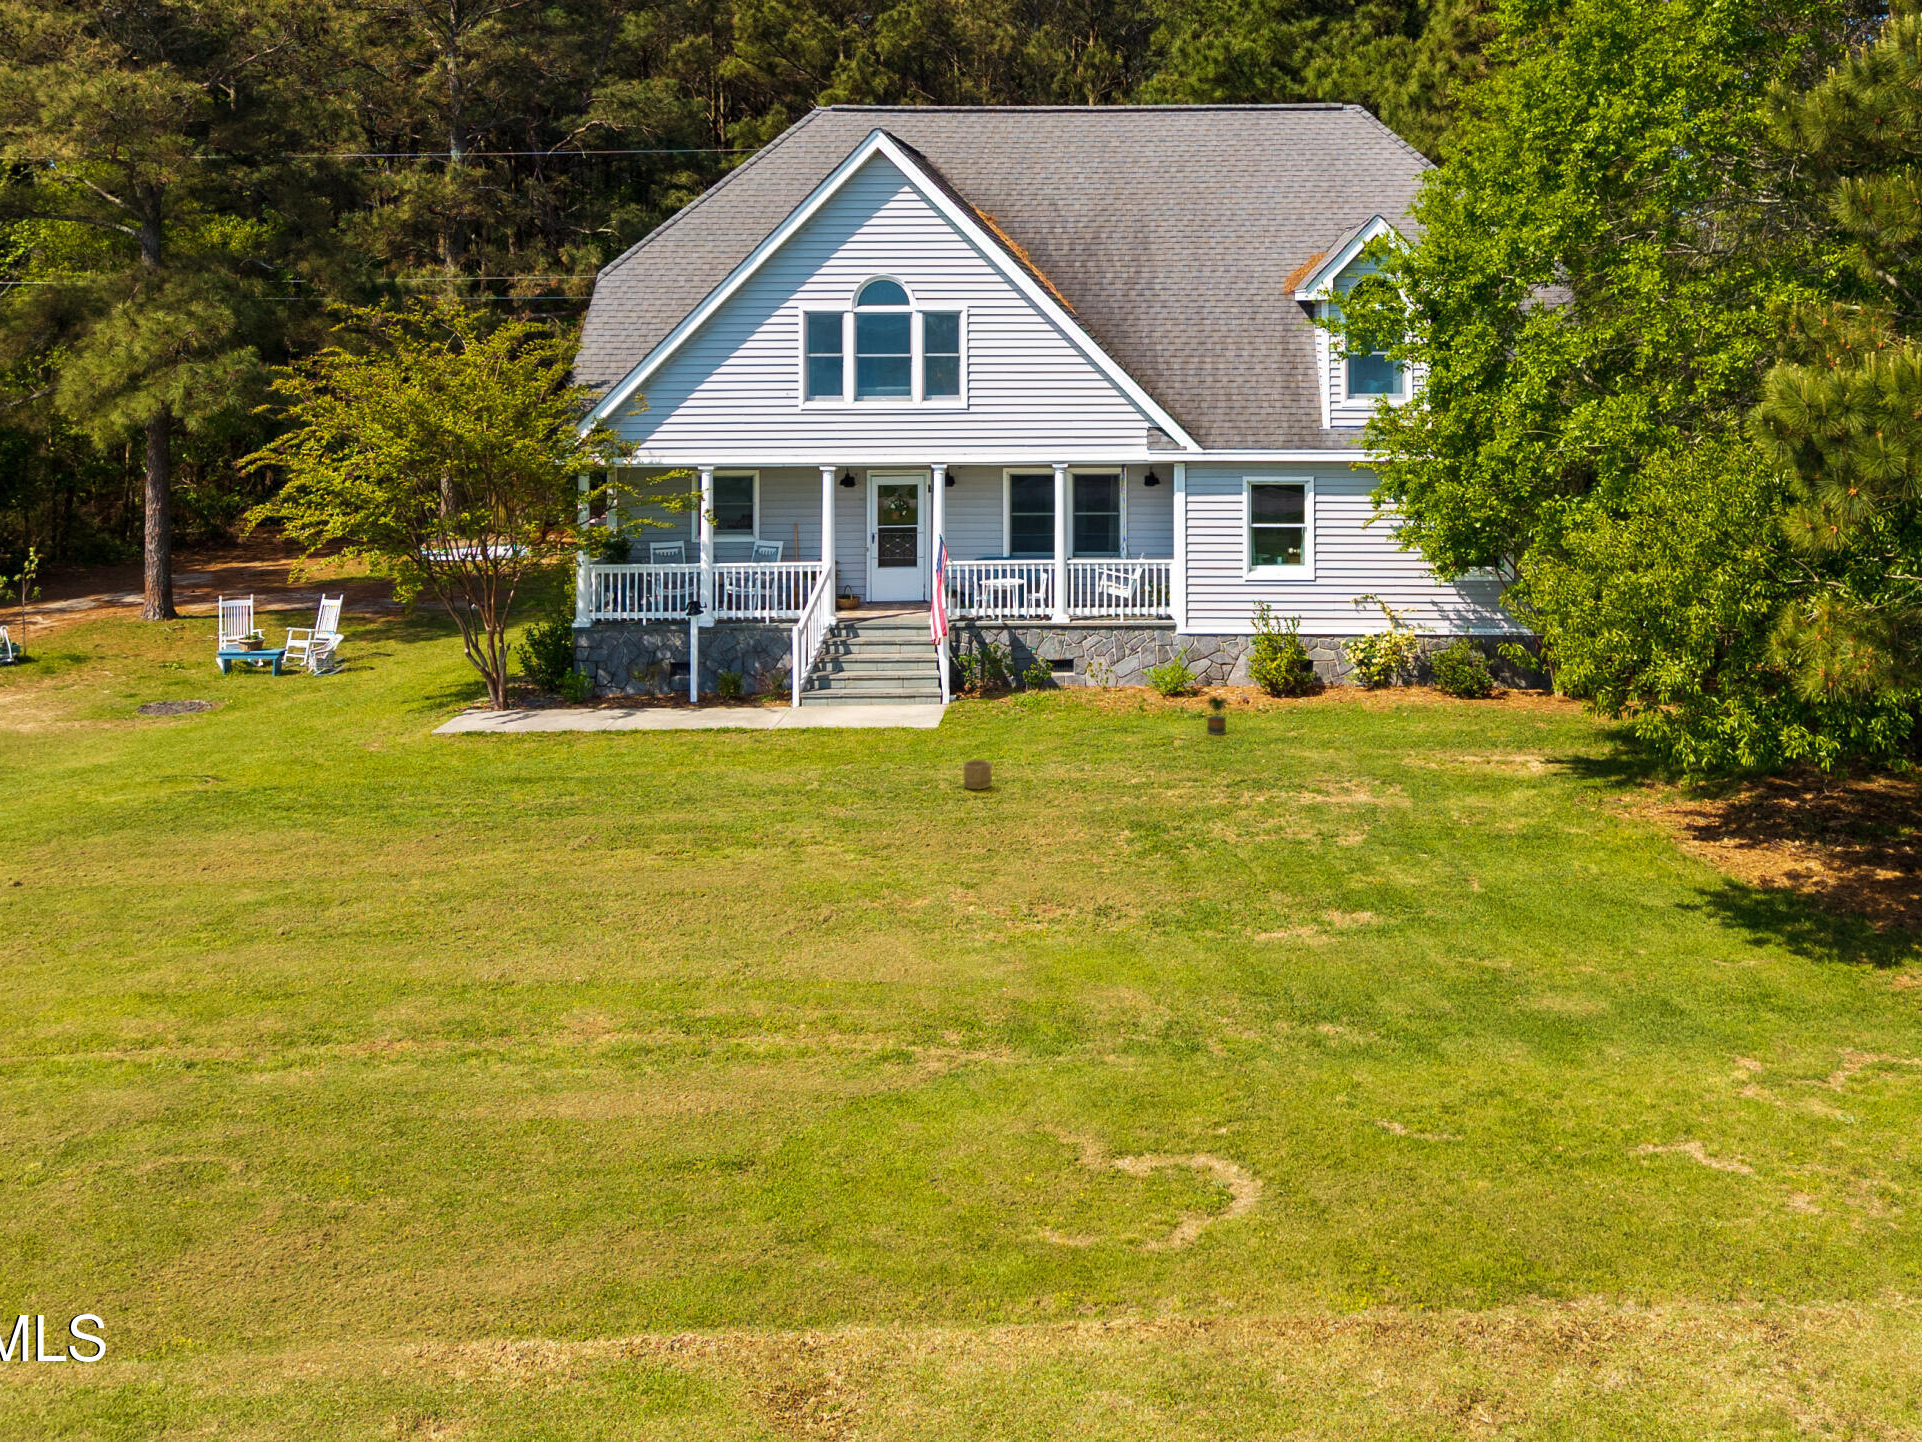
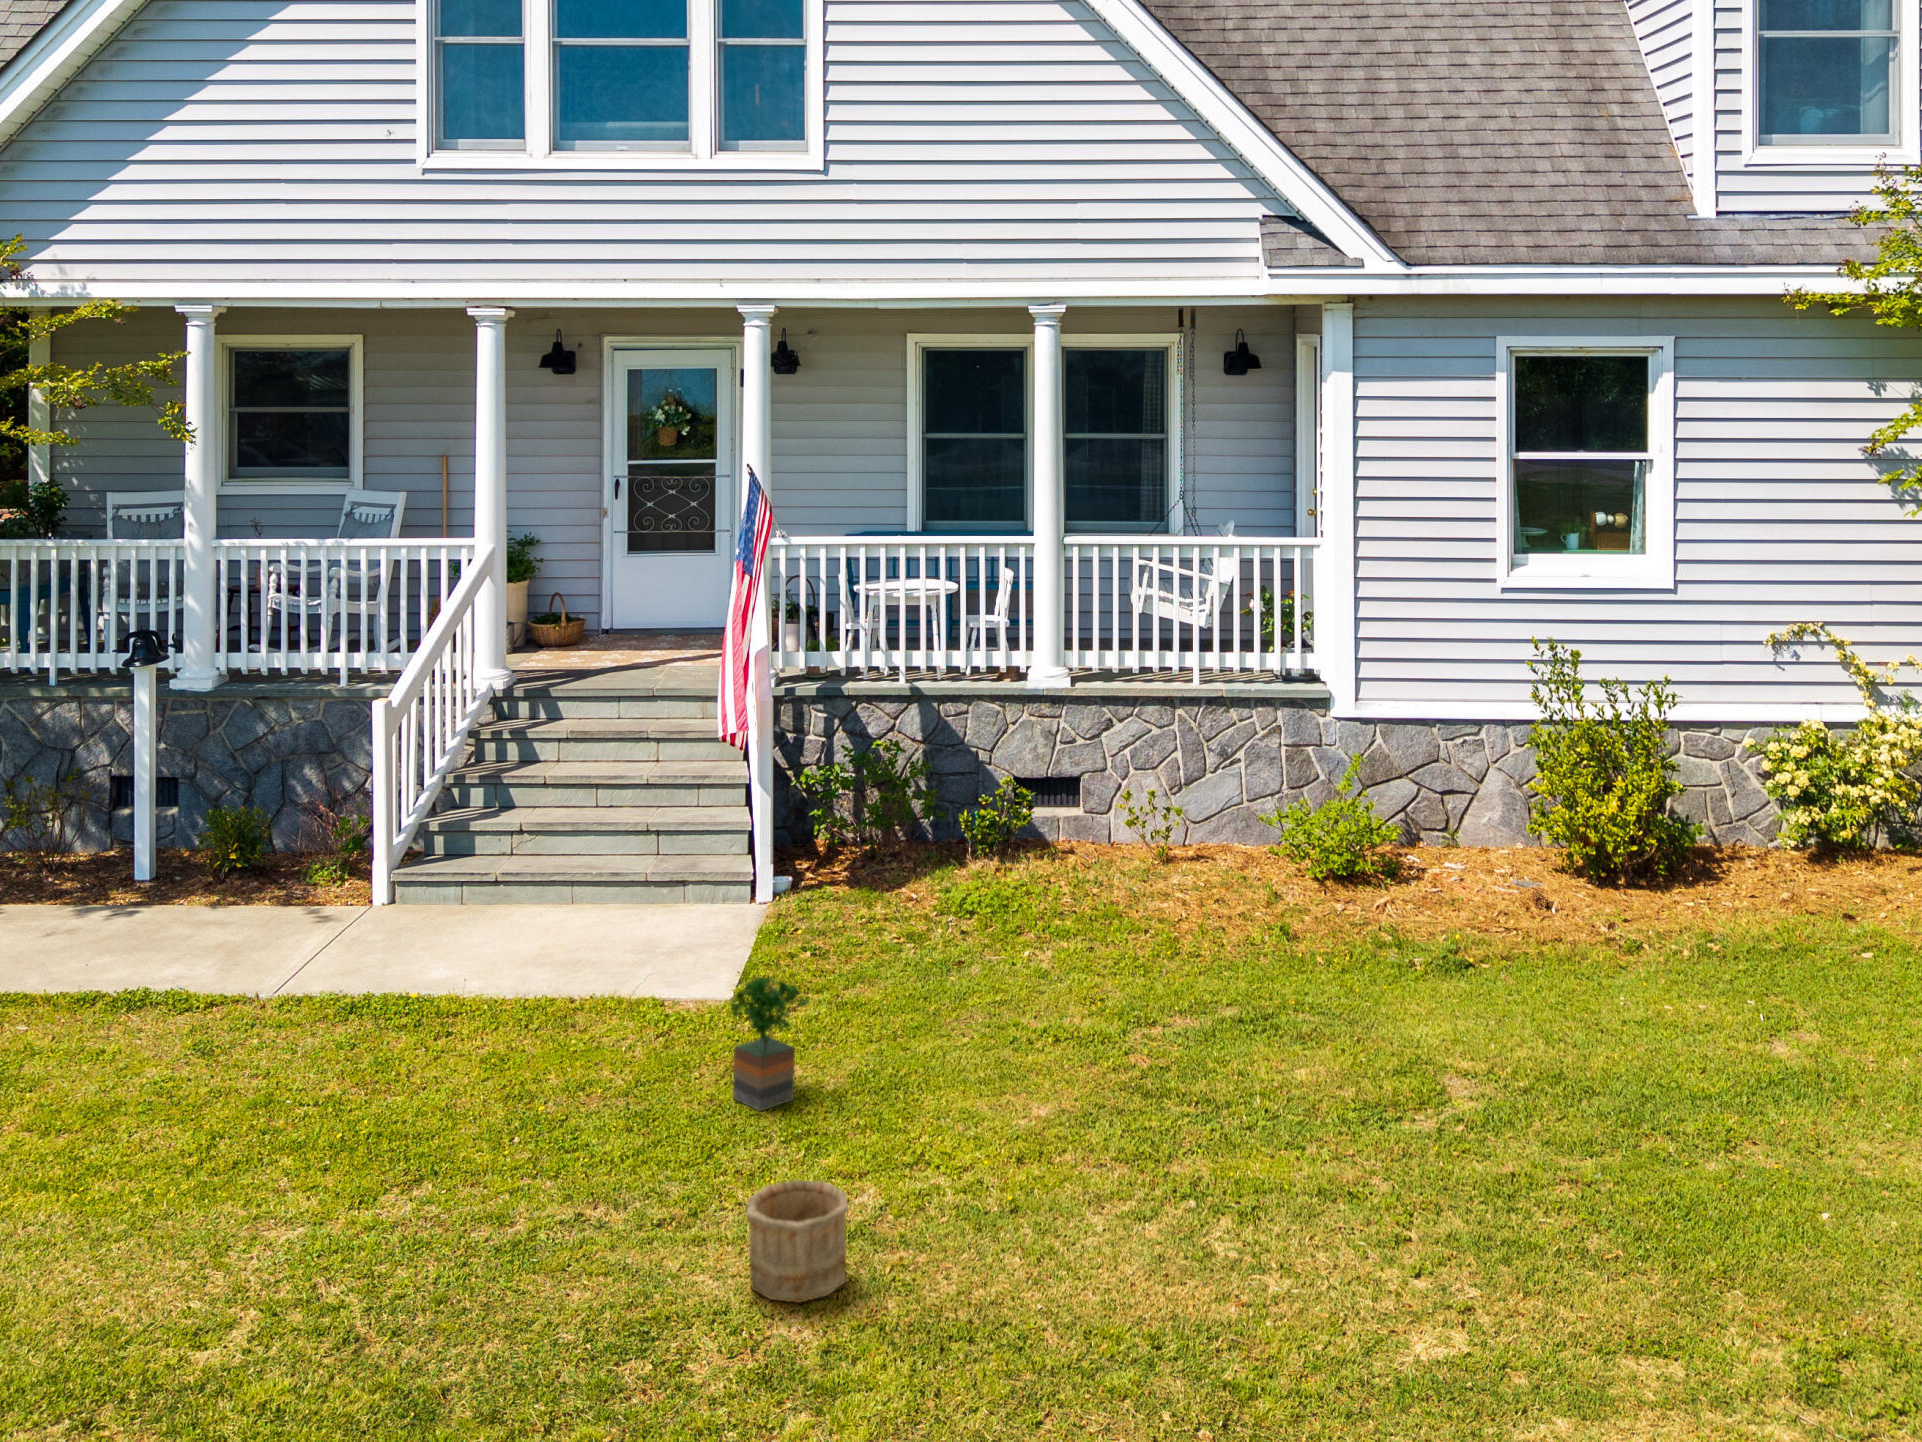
potted tree: present [1207,696,1230,735] -> present [730,978,809,1111]

